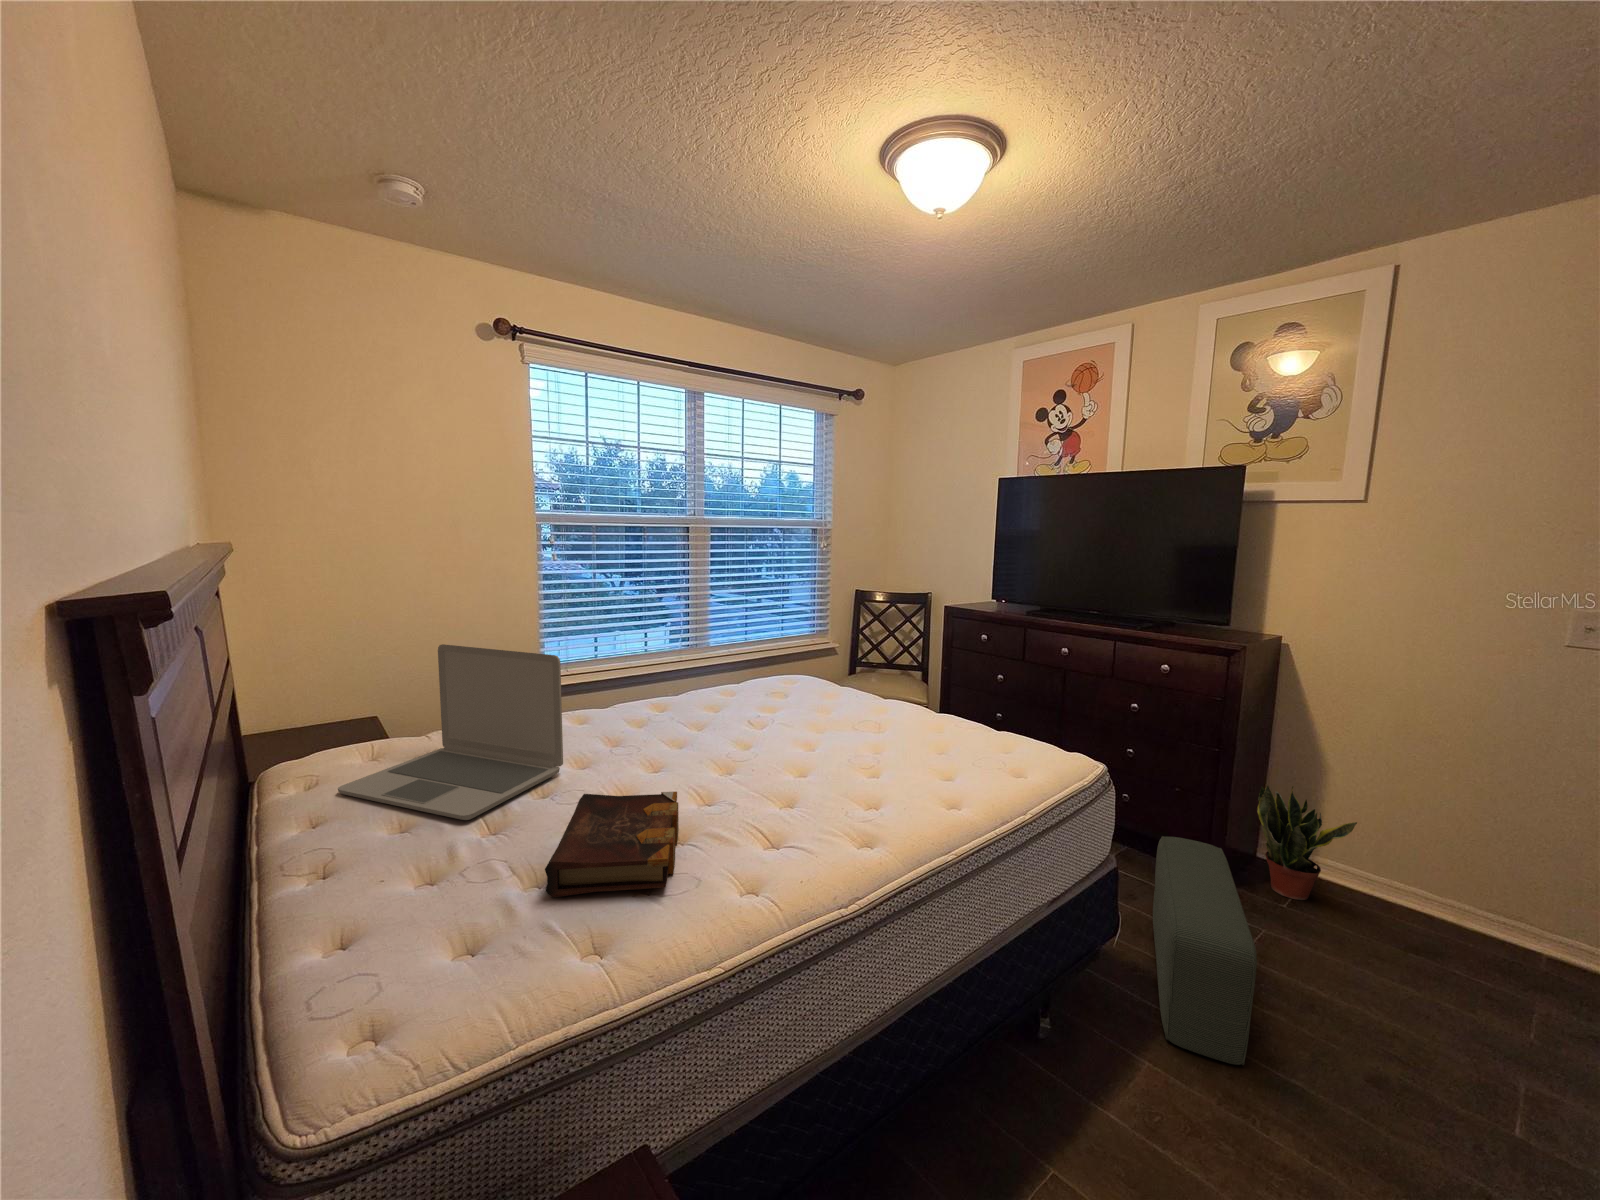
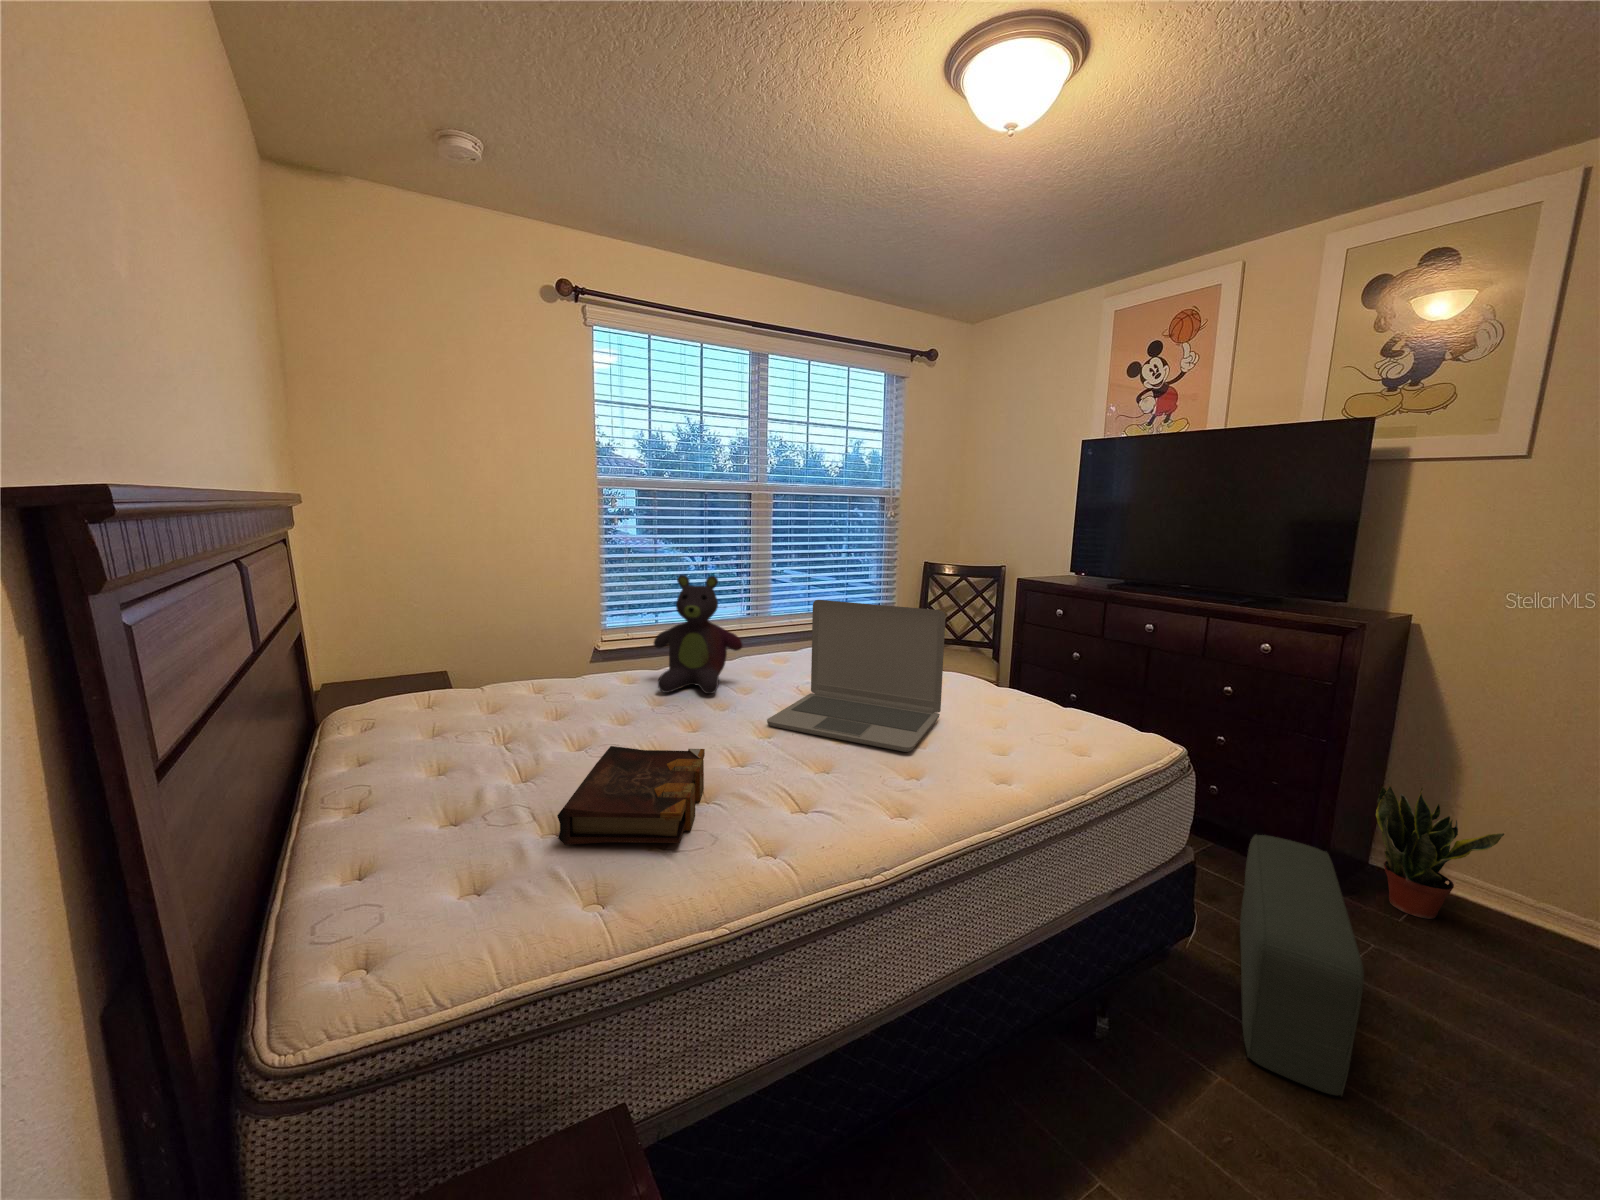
stuffed bear: none [607,615,697,733] -> present [654,575,742,694]
laptop: present [338,644,563,820] -> present [767,600,945,752]

